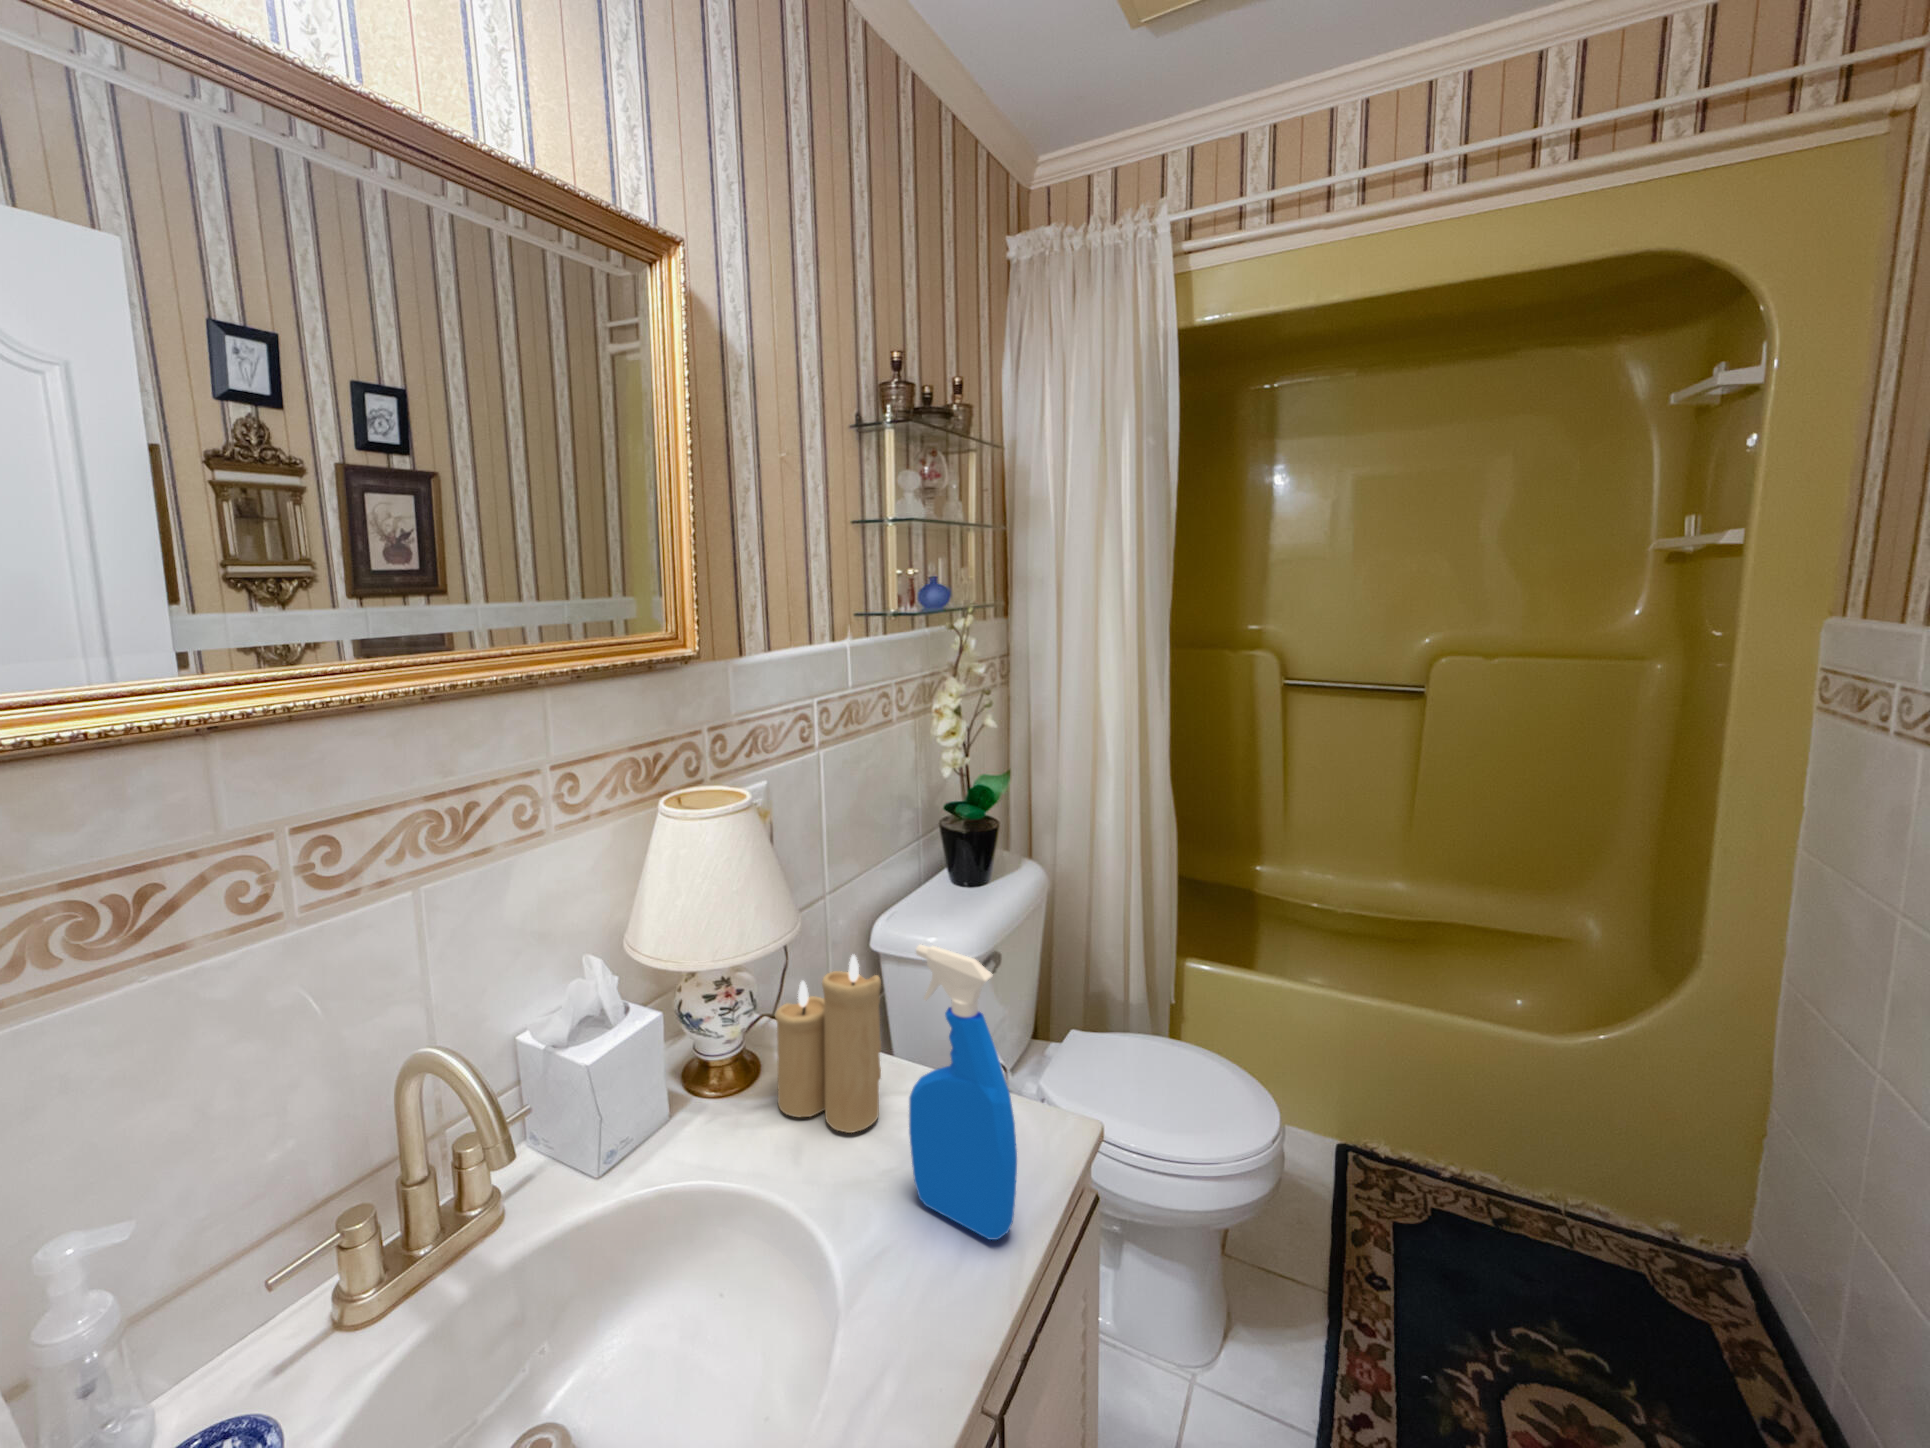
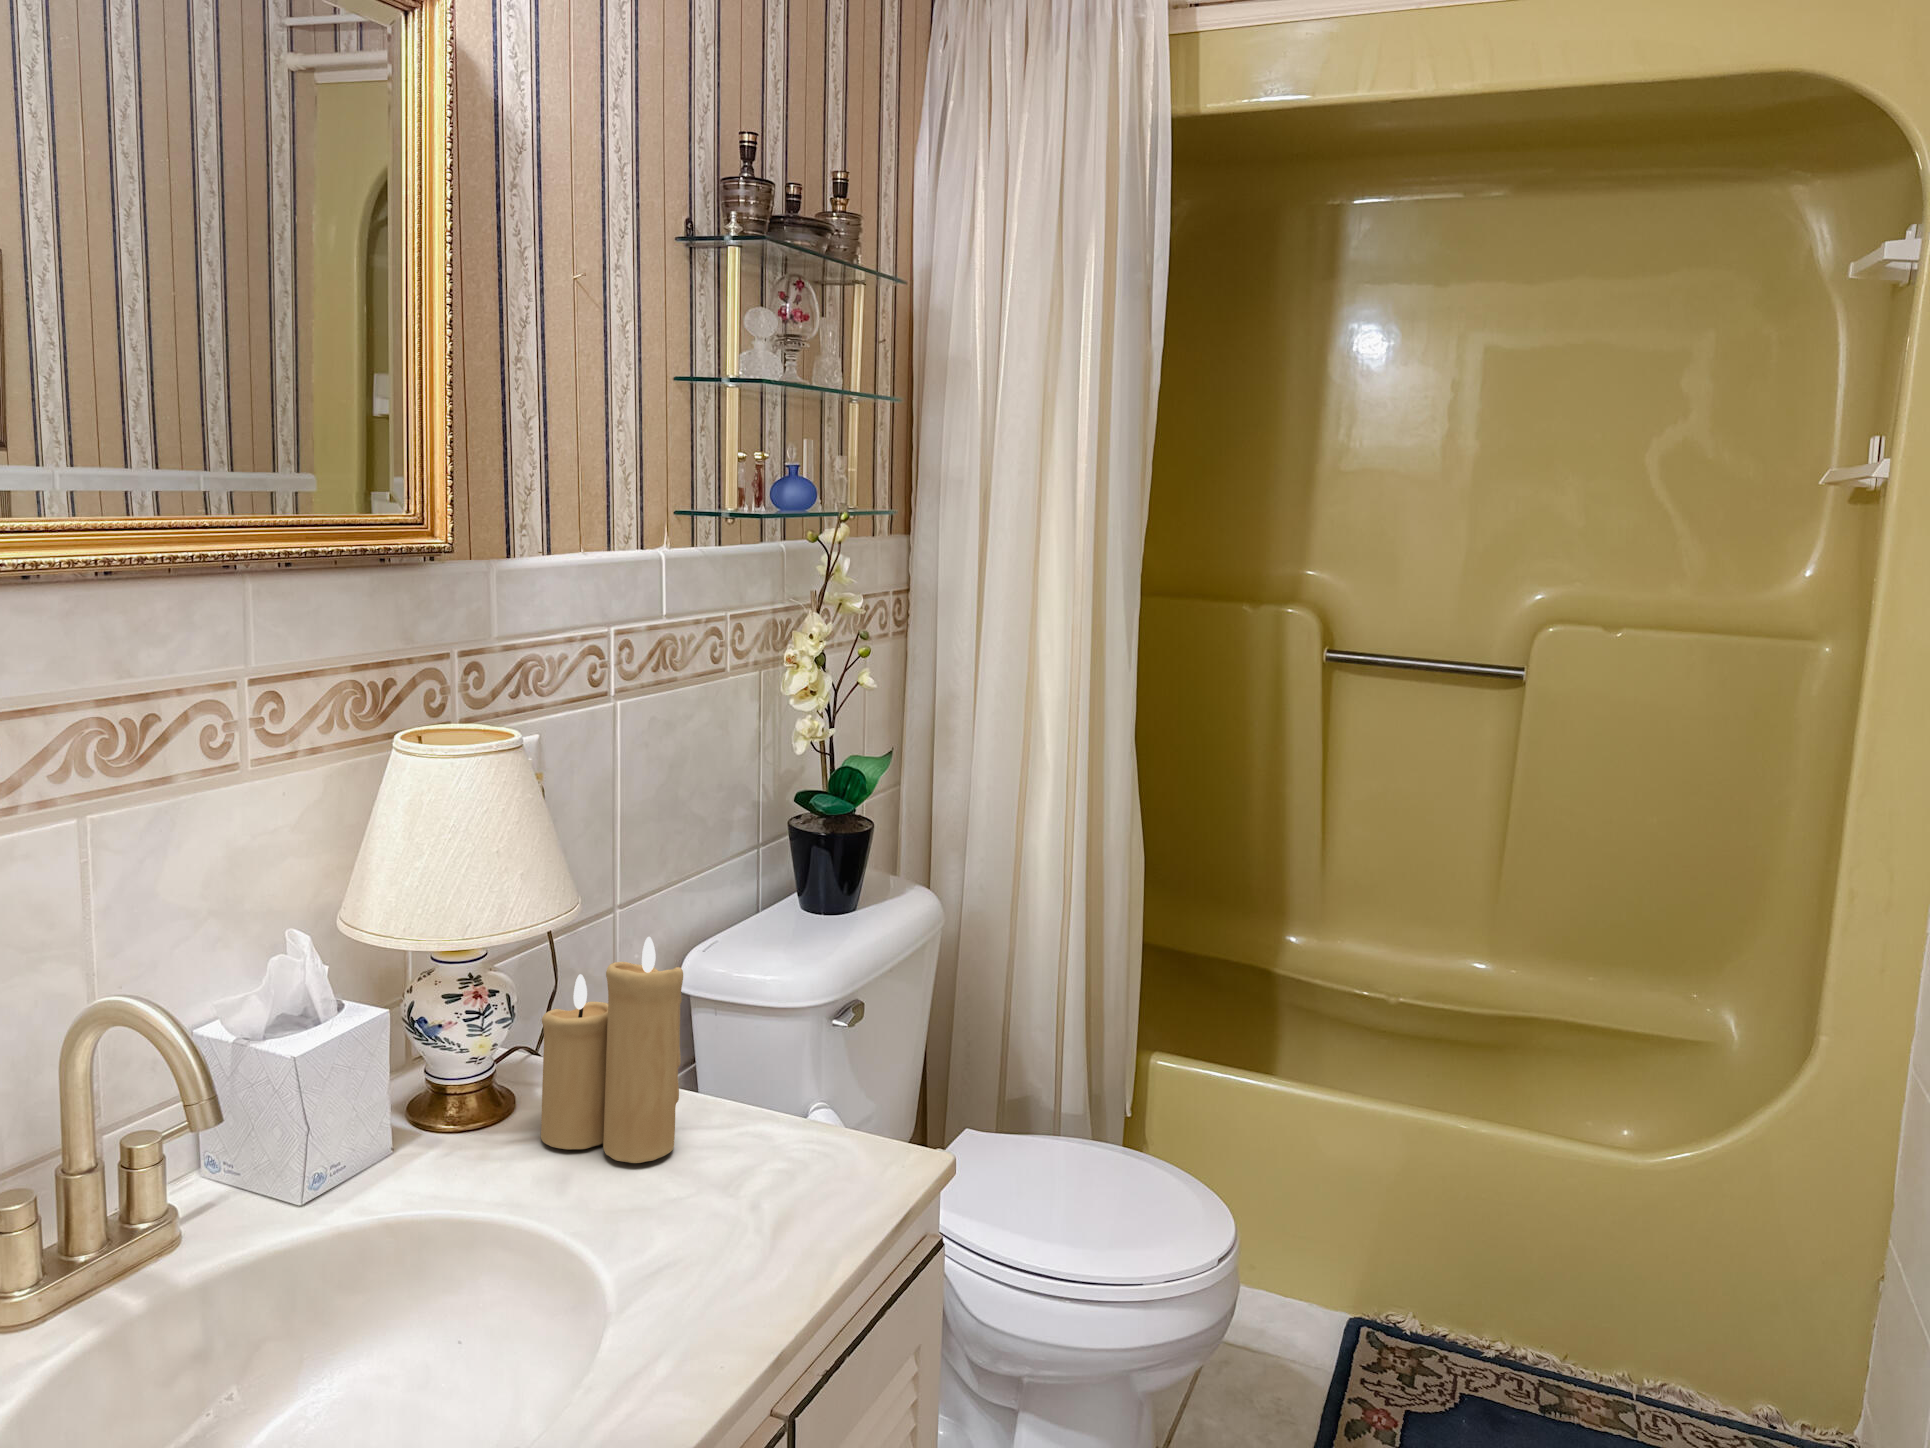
spray bottle: present [909,945,1017,1240] -> none [710,903,837,1252]

